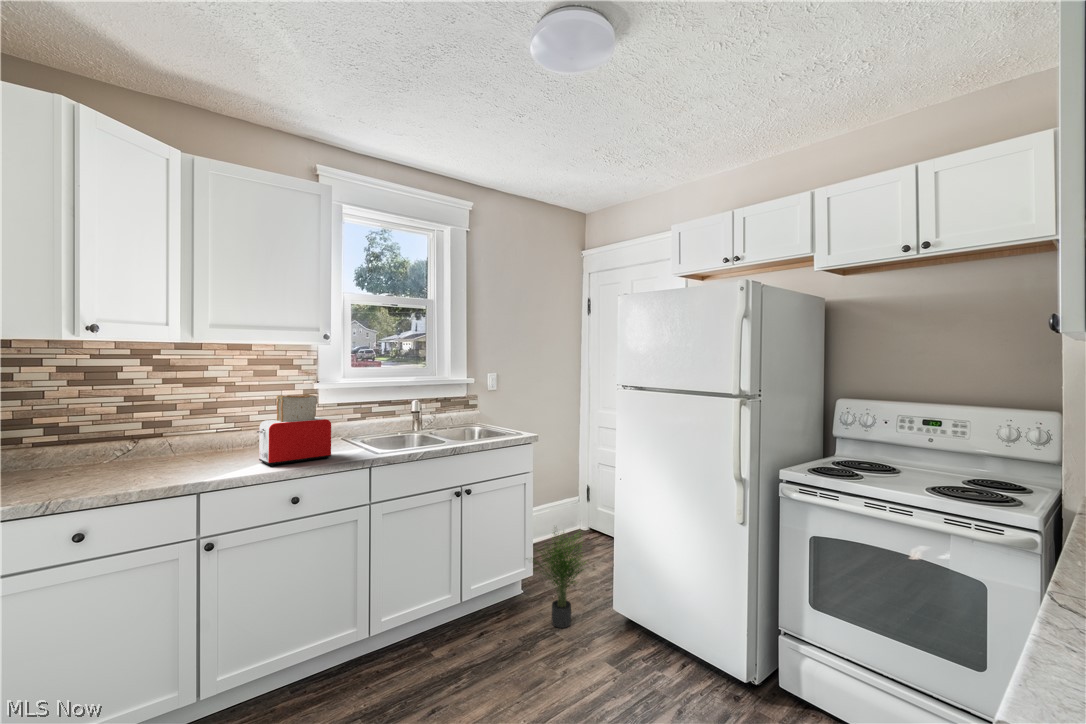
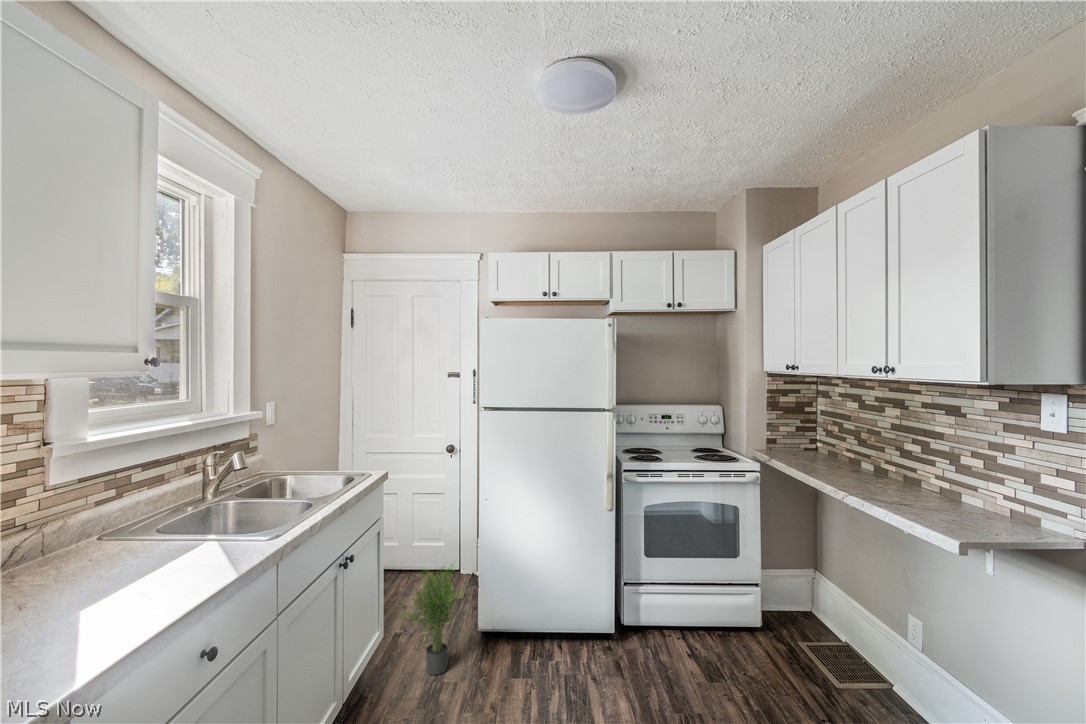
toaster: present [257,395,331,466] -> none [64,467,201,614]

